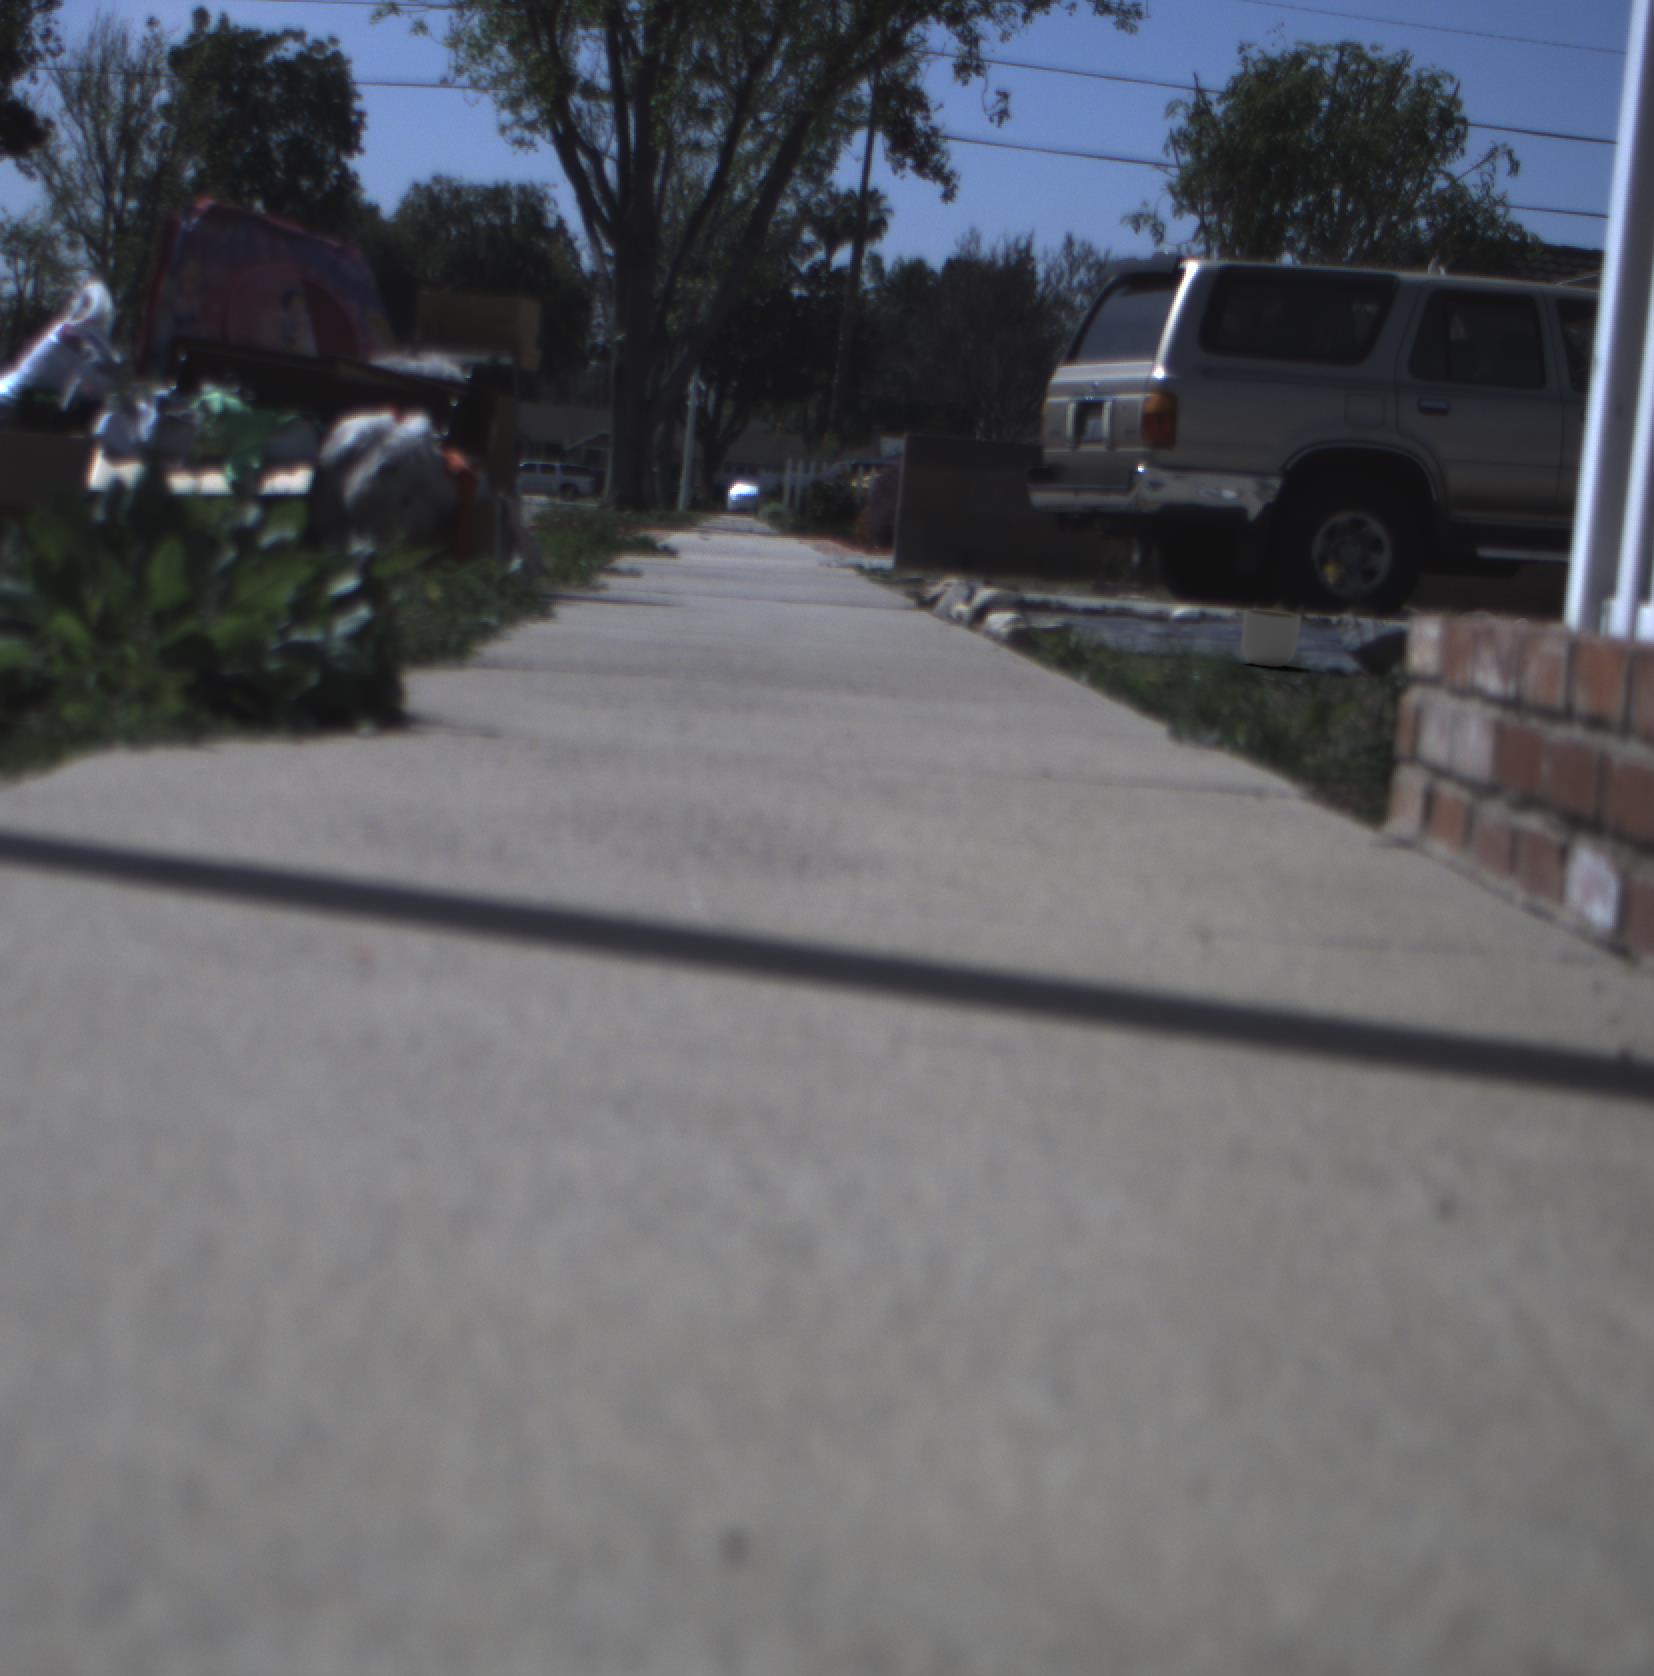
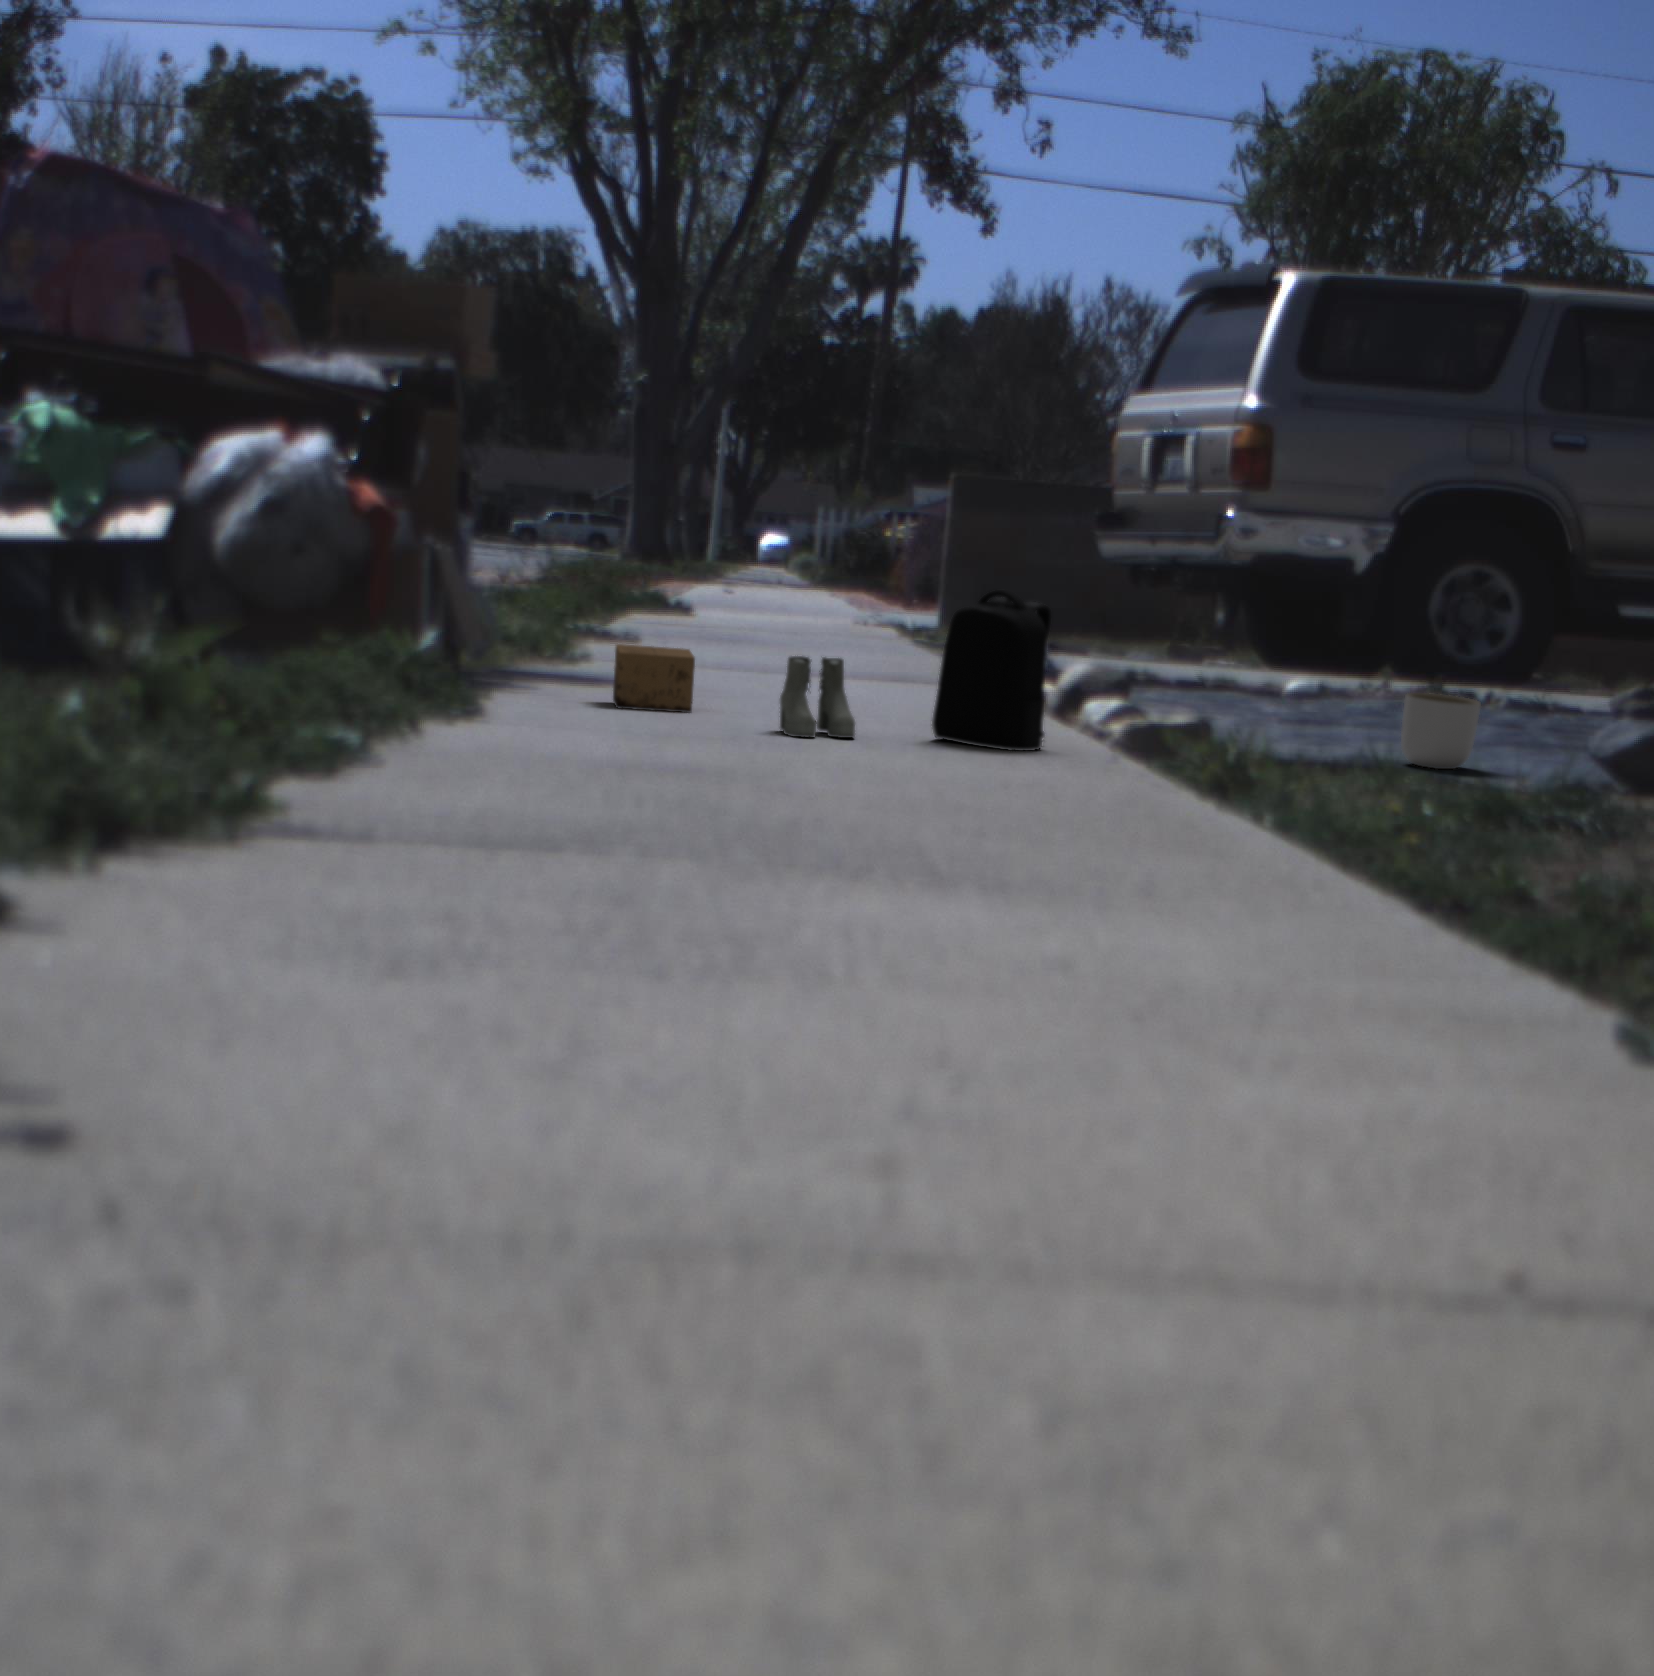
backpack: none [887,531,979,656] -> present [932,589,1051,751]
cardboard box: none [641,574,706,628] -> present [613,644,695,713]
boots: none [772,582,829,644] -> present [780,656,855,738]

